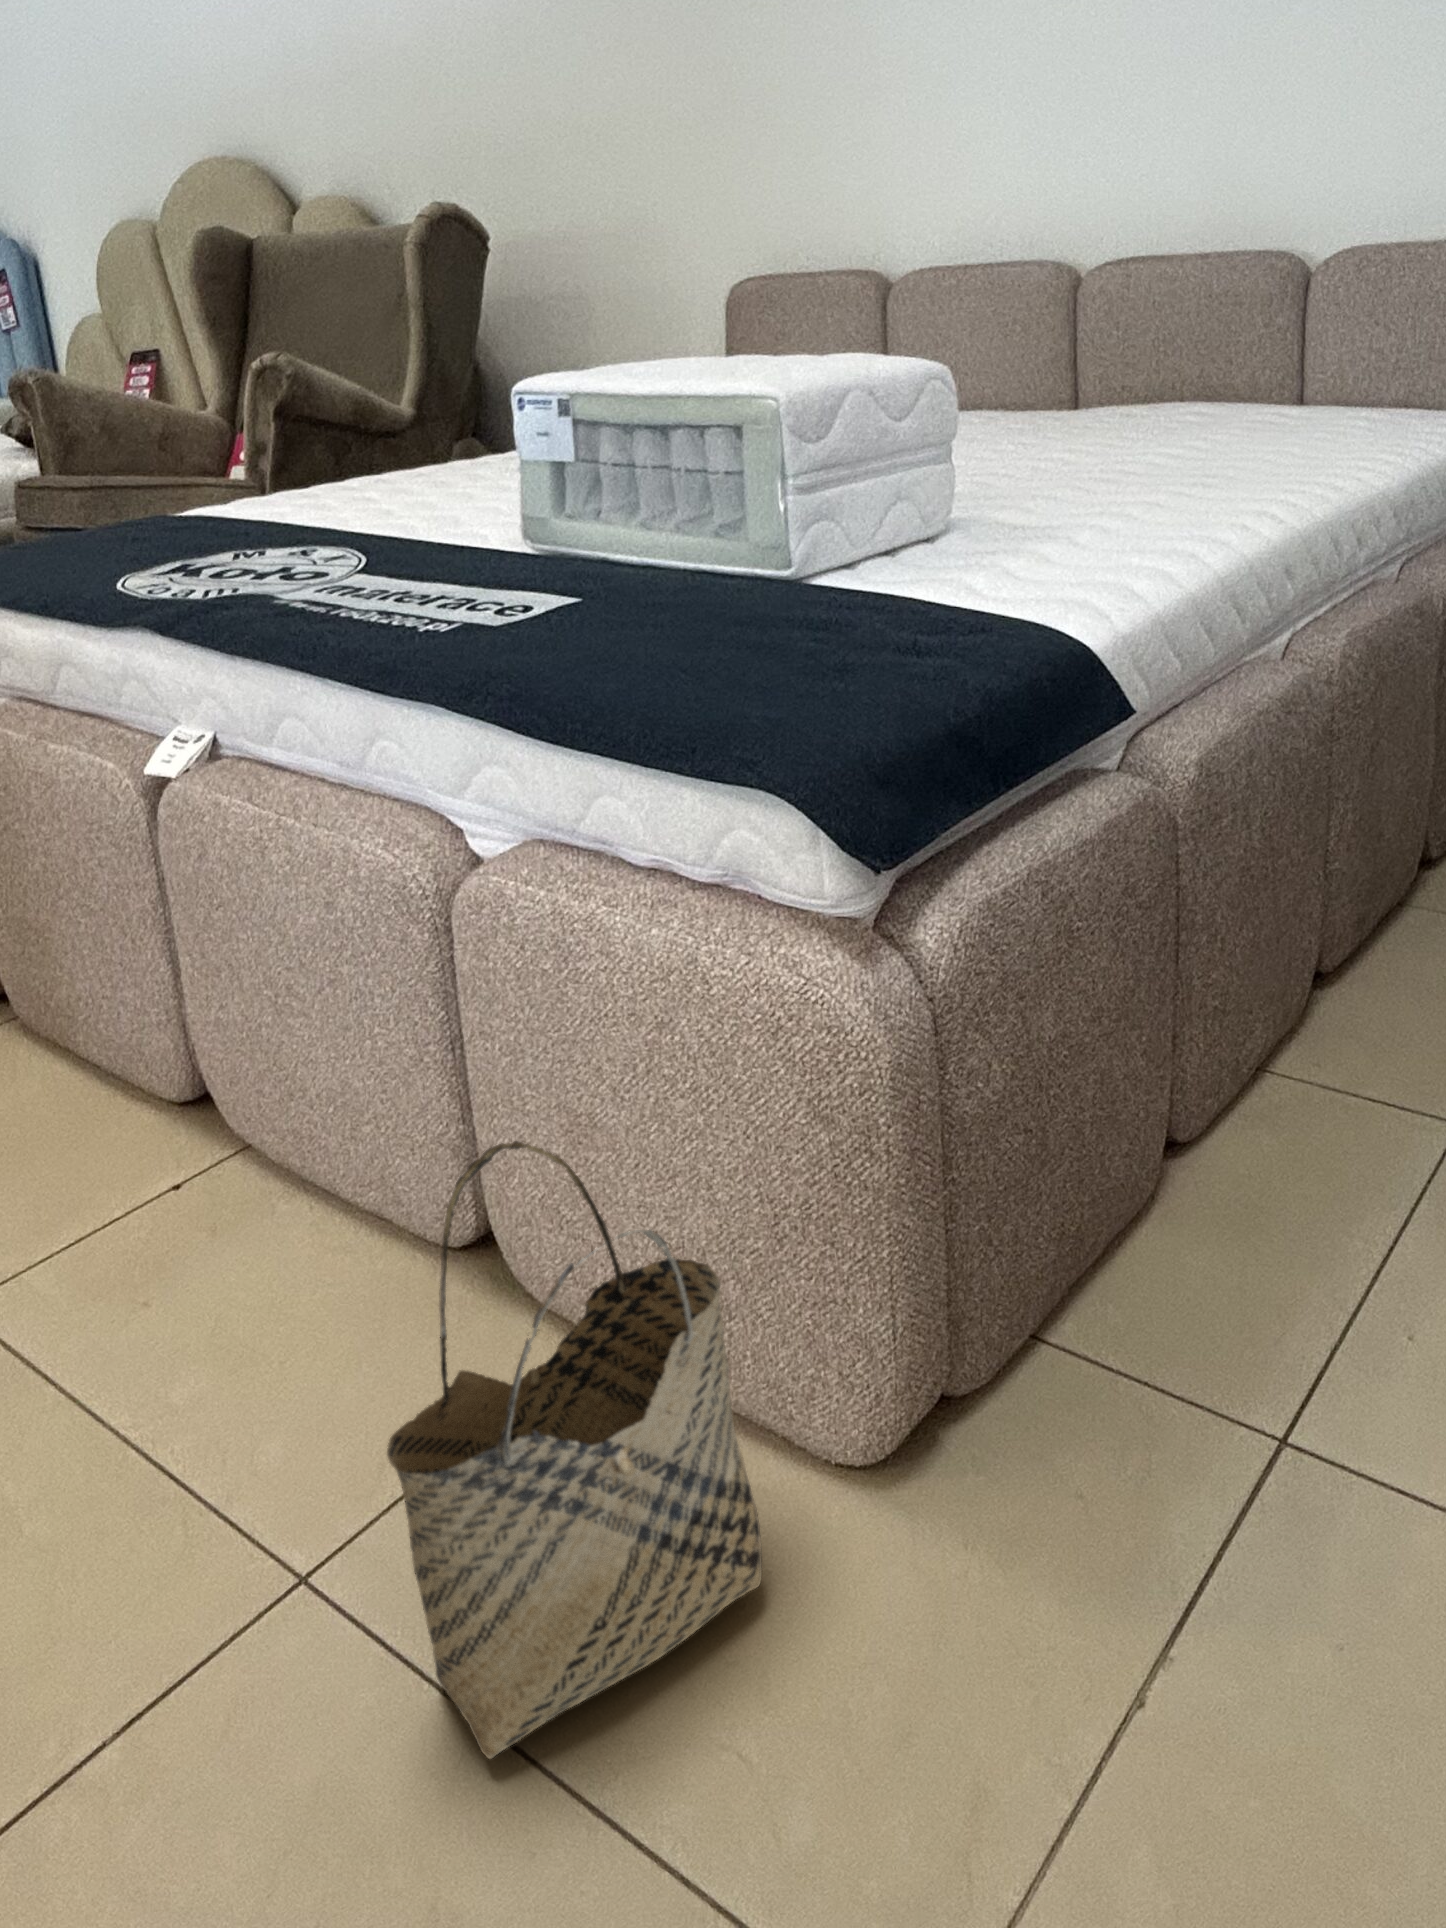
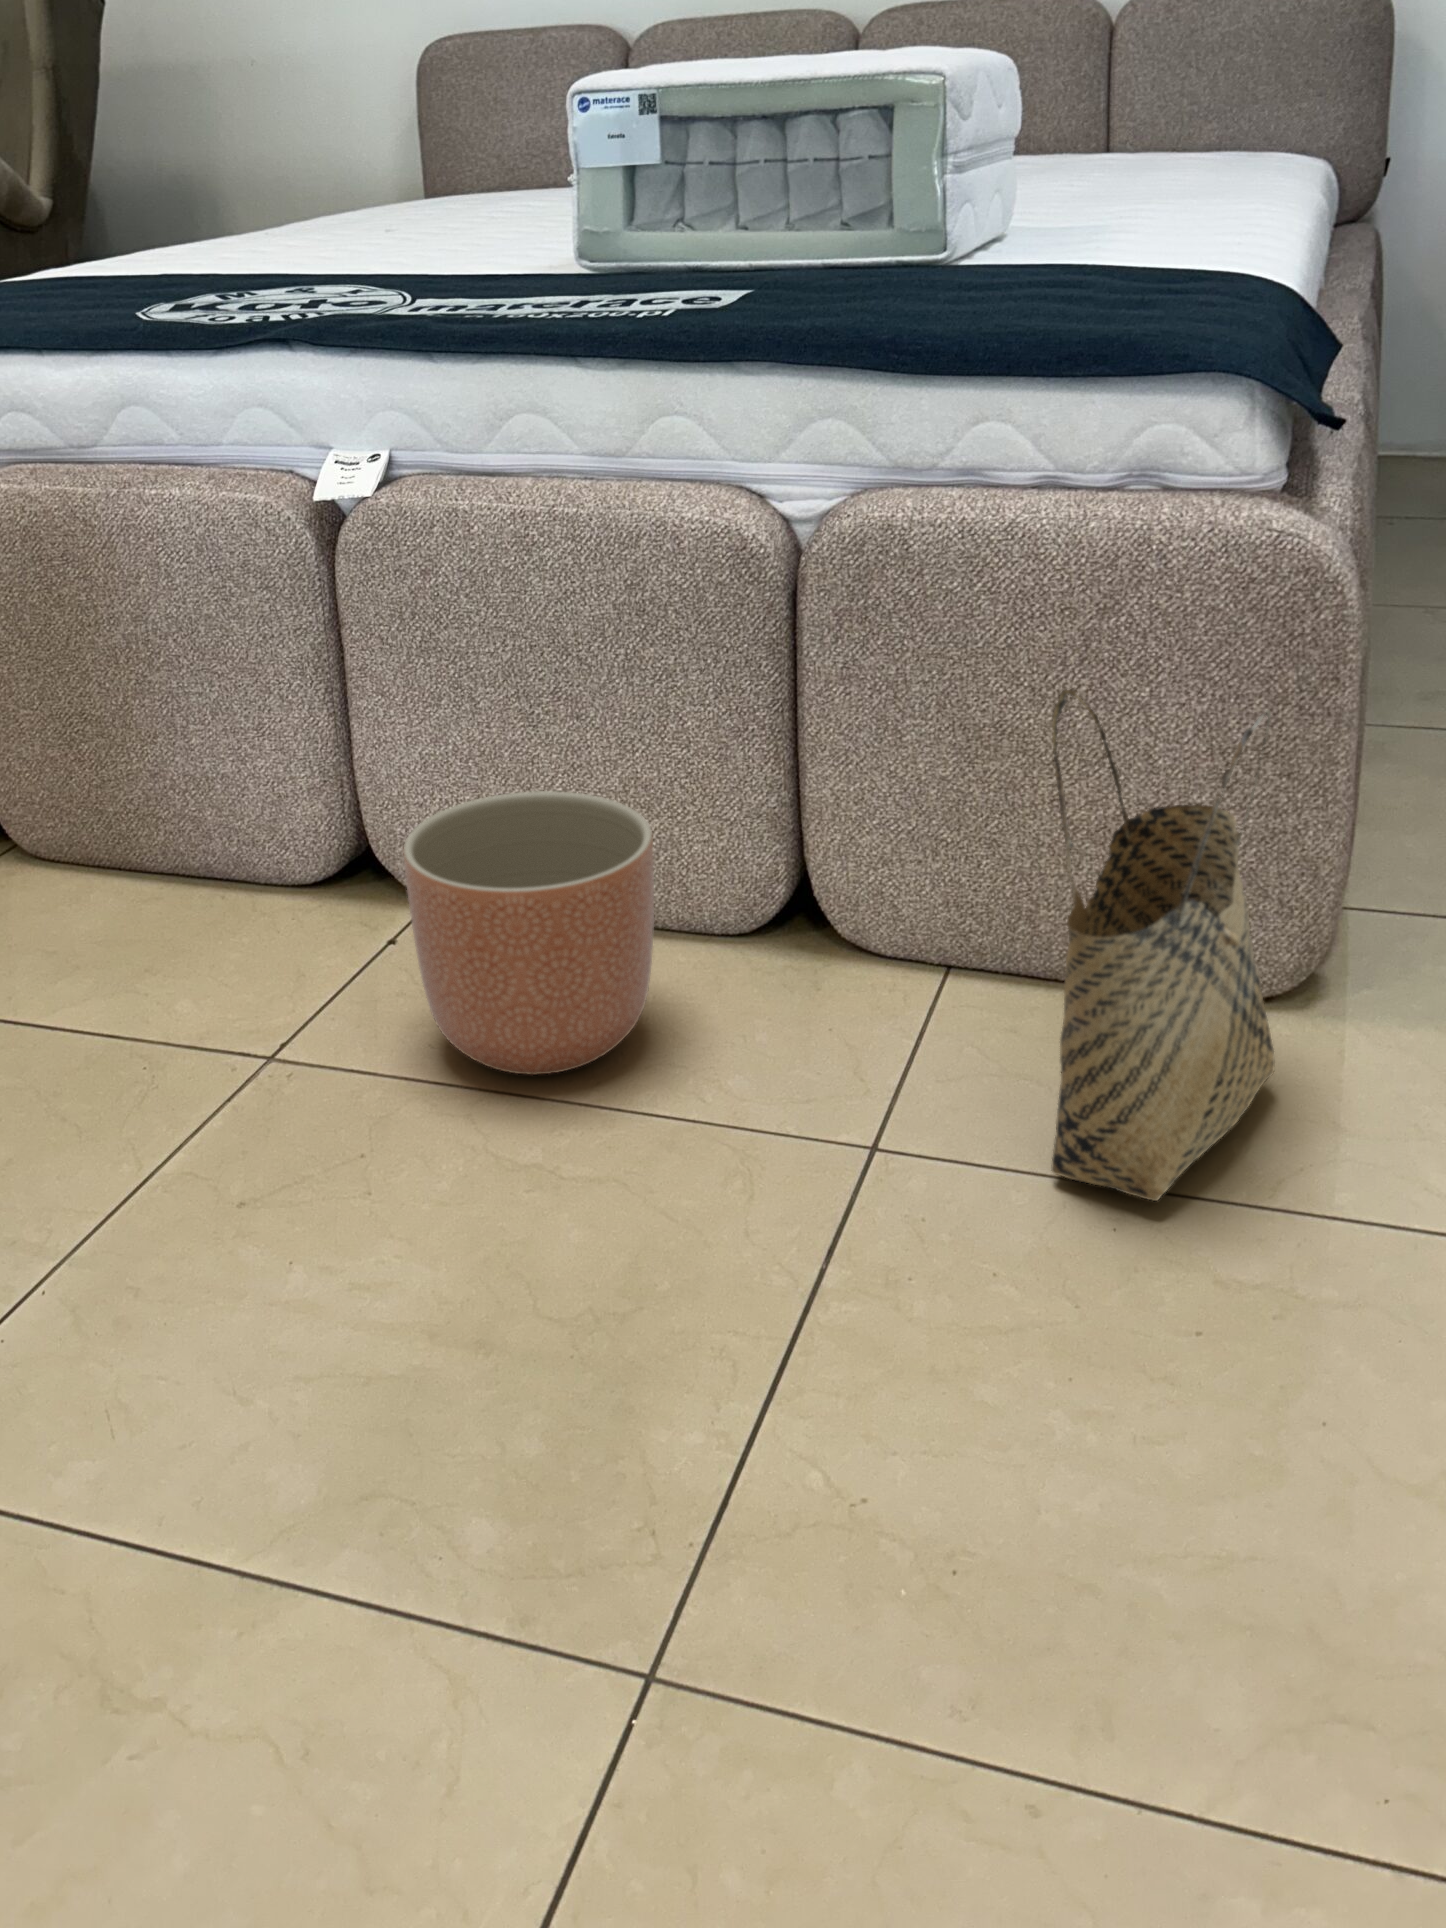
planter: none [15,1096,280,1396] -> present [403,791,654,1075]

